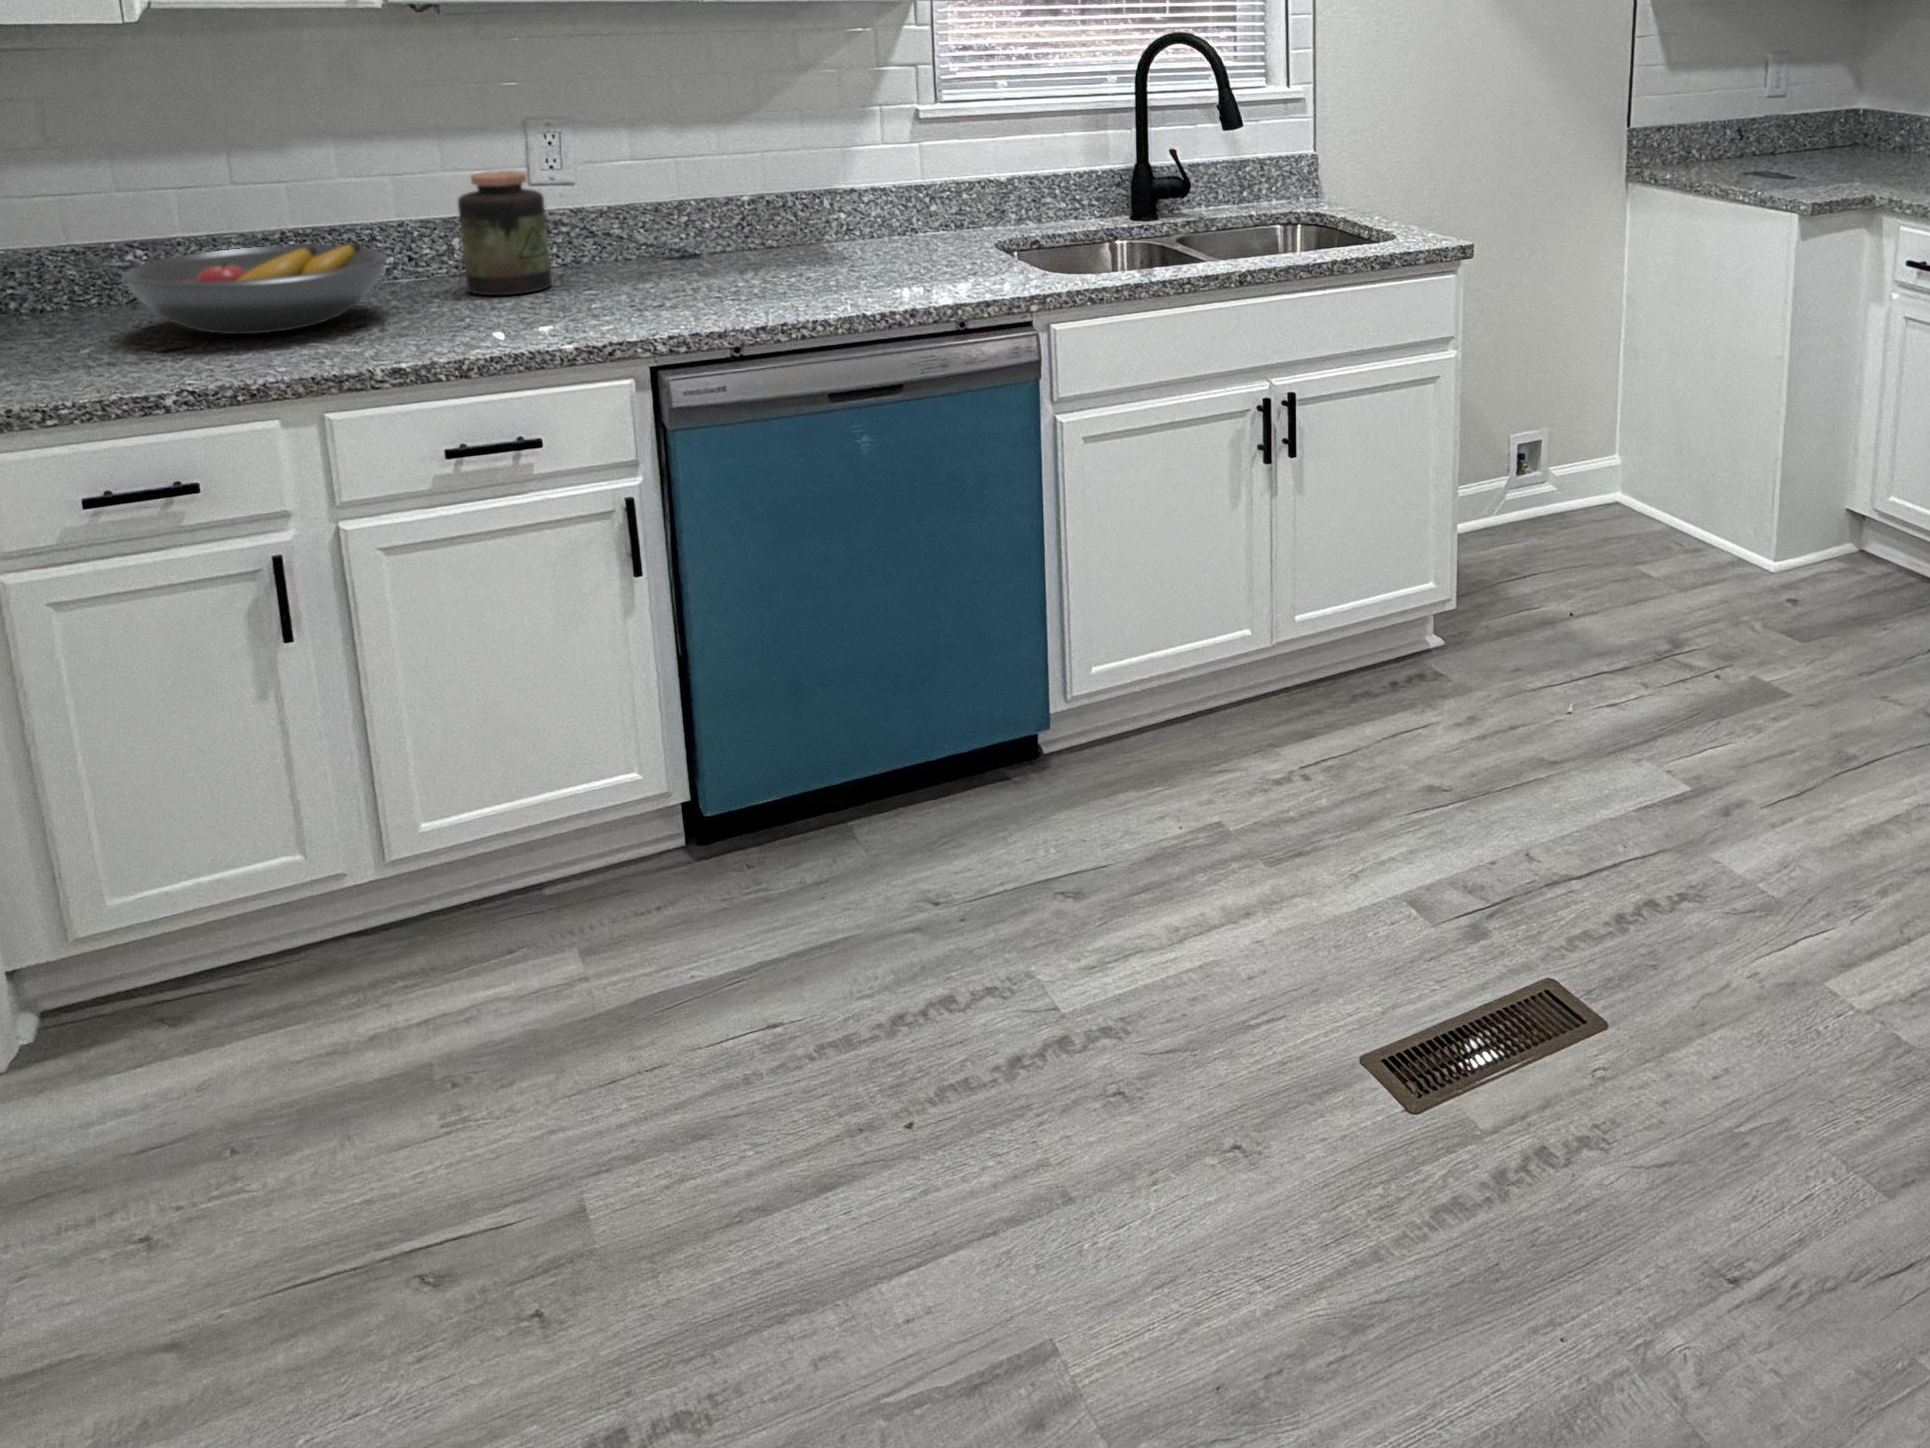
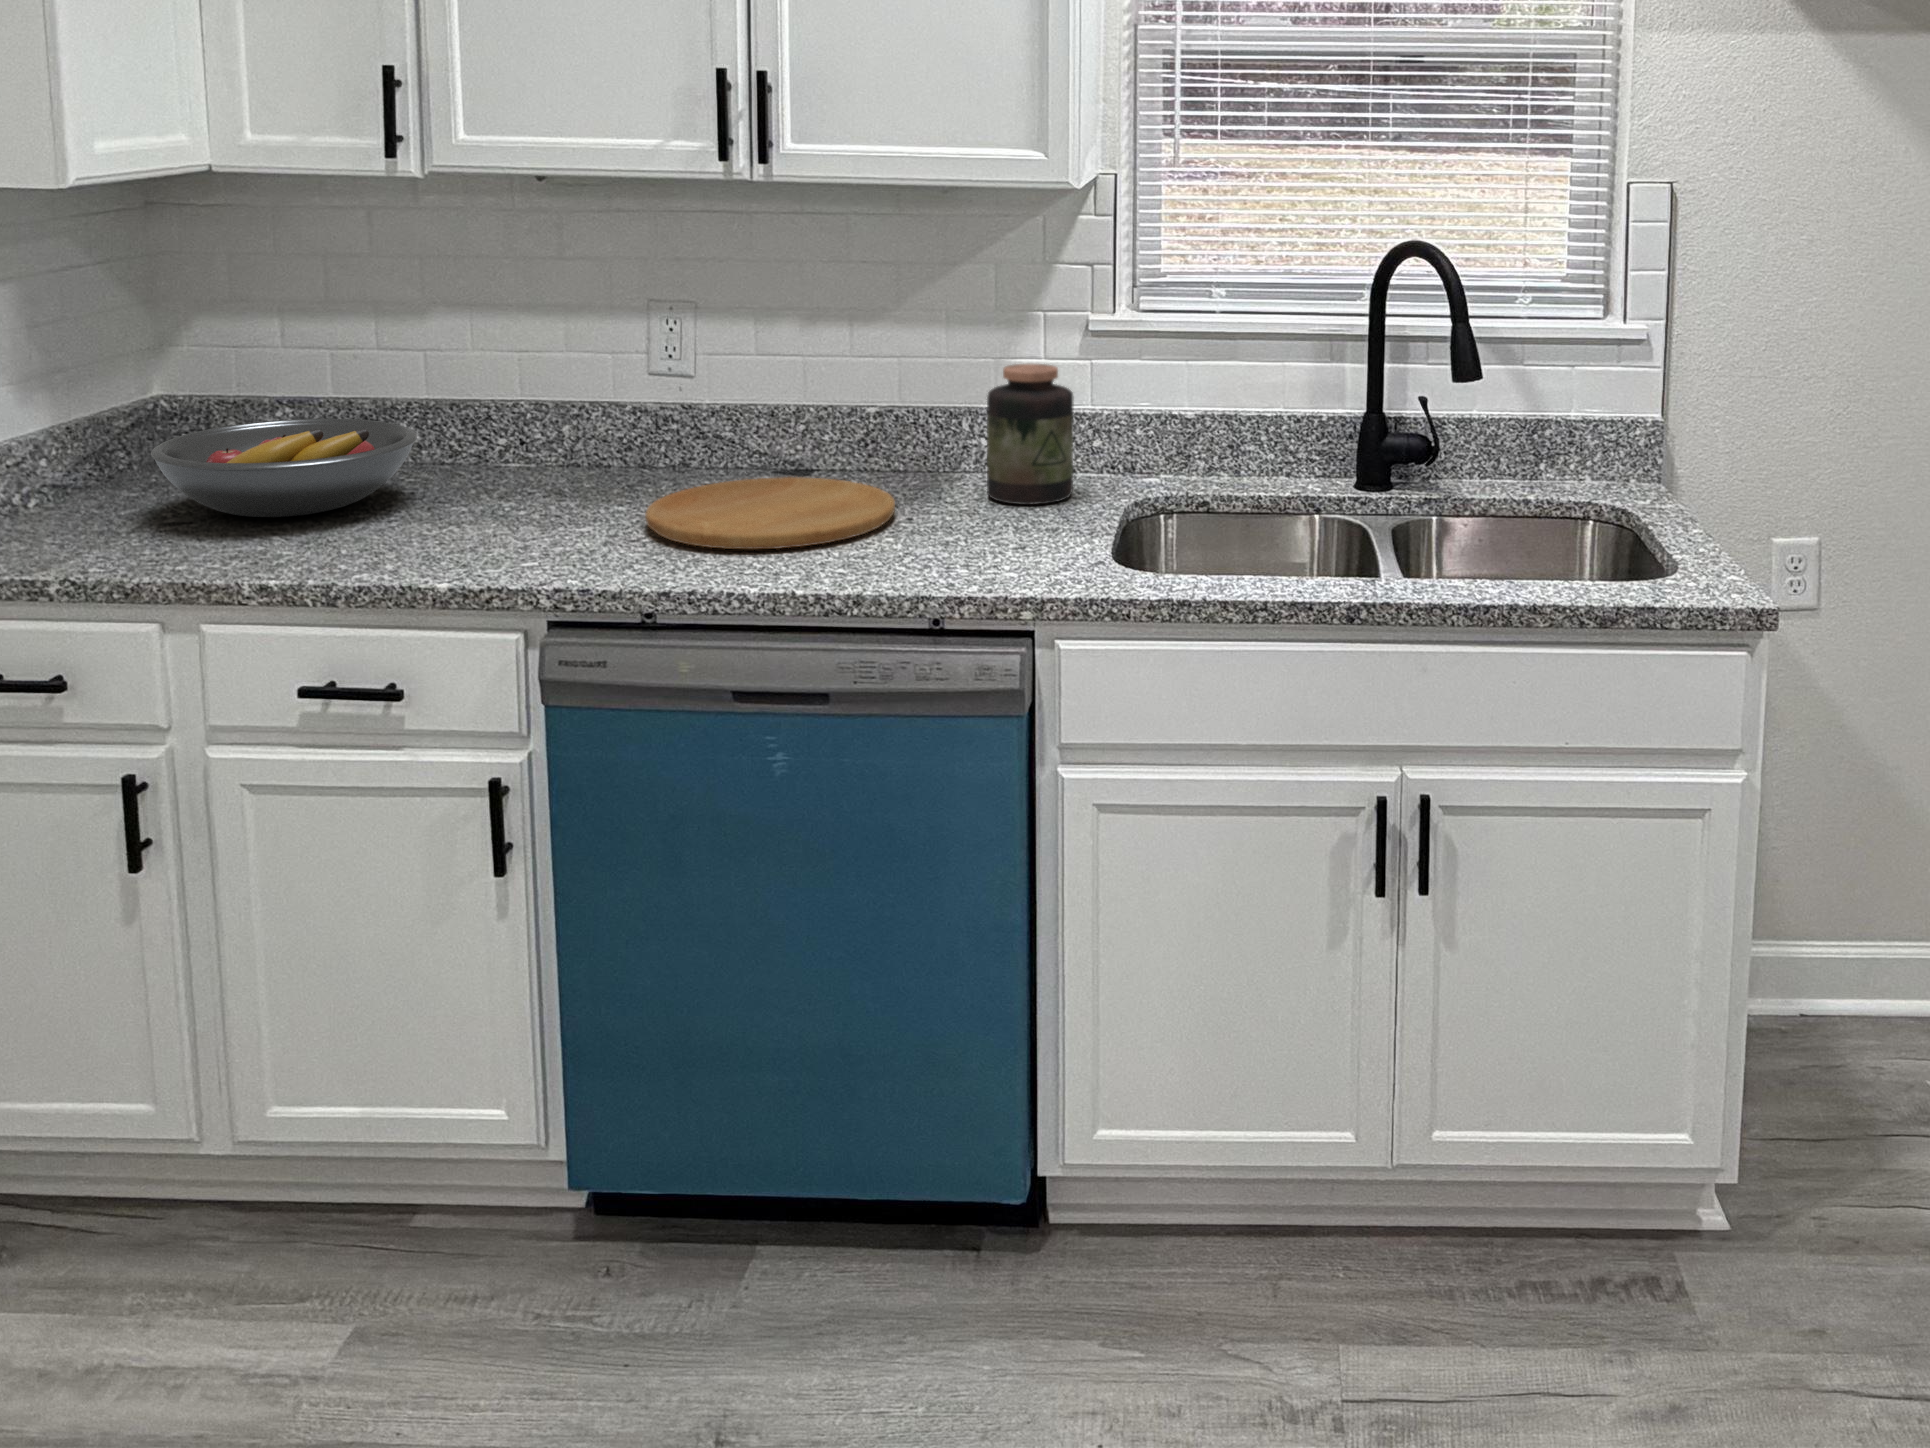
jar: present [458,171,552,295] -> present [987,364,1073,505]
cutting board: none [643,252,853,300] -> present [645,477,895,549]

